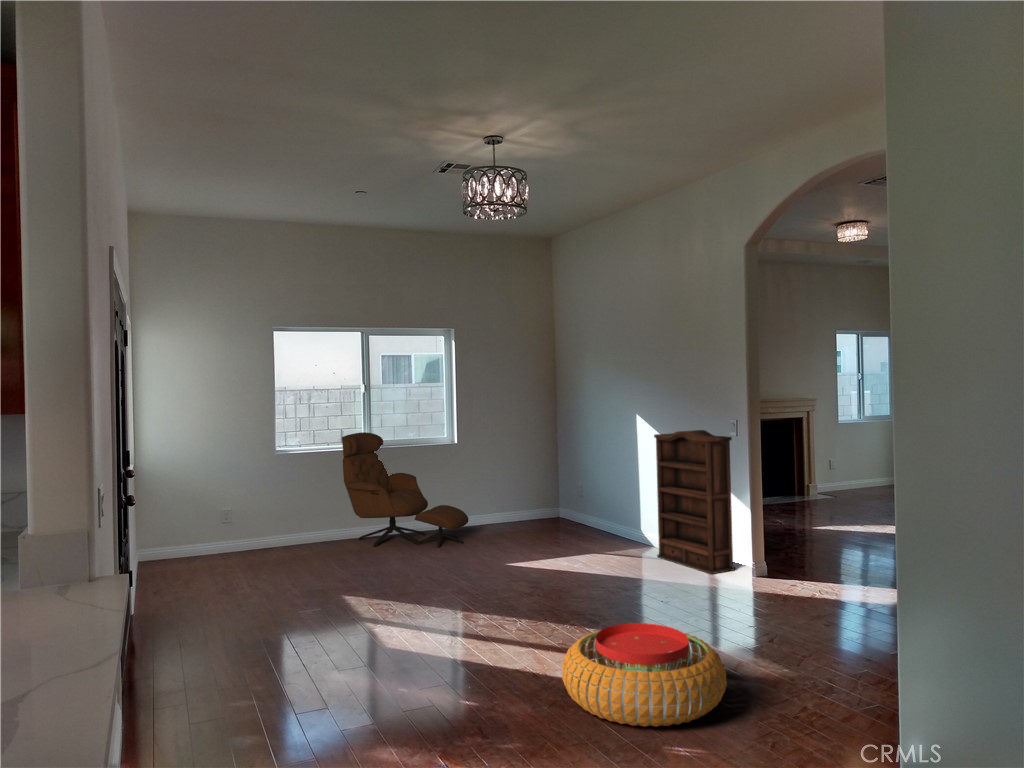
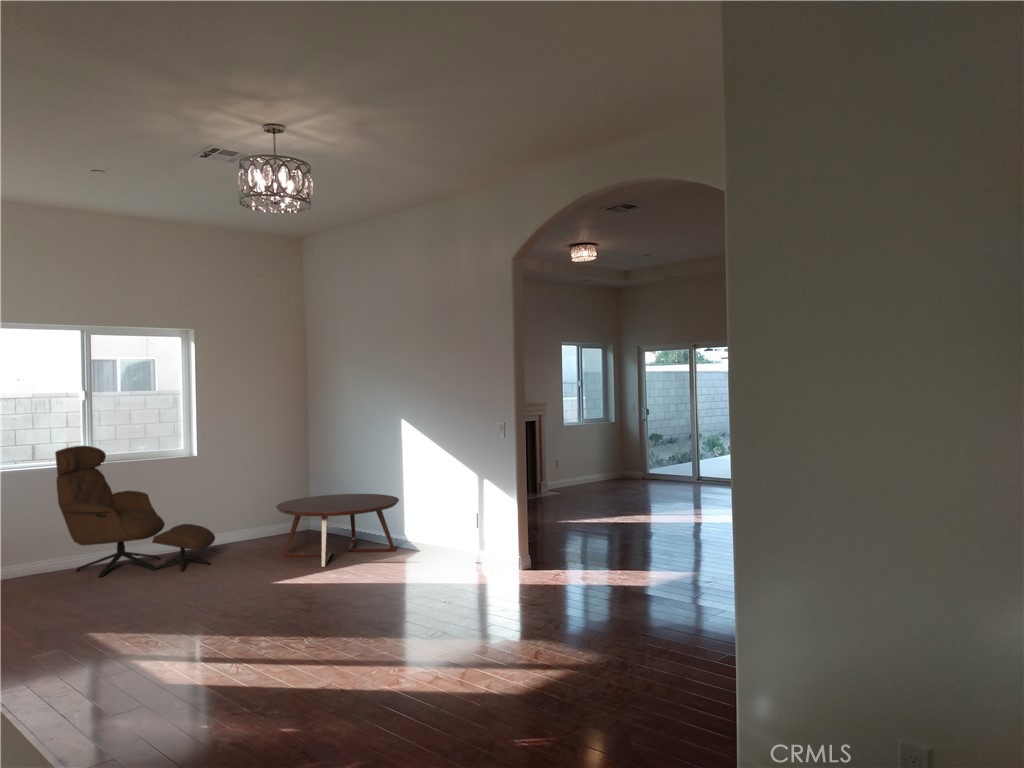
bookshelf: present [654,430,735,574] -> none [421,434,501,572]
coffee table: none [520,486,636,555] -> present [276,494,399,567]
pouf: present [562,623,727,727] -> none [378,623,536,722]

